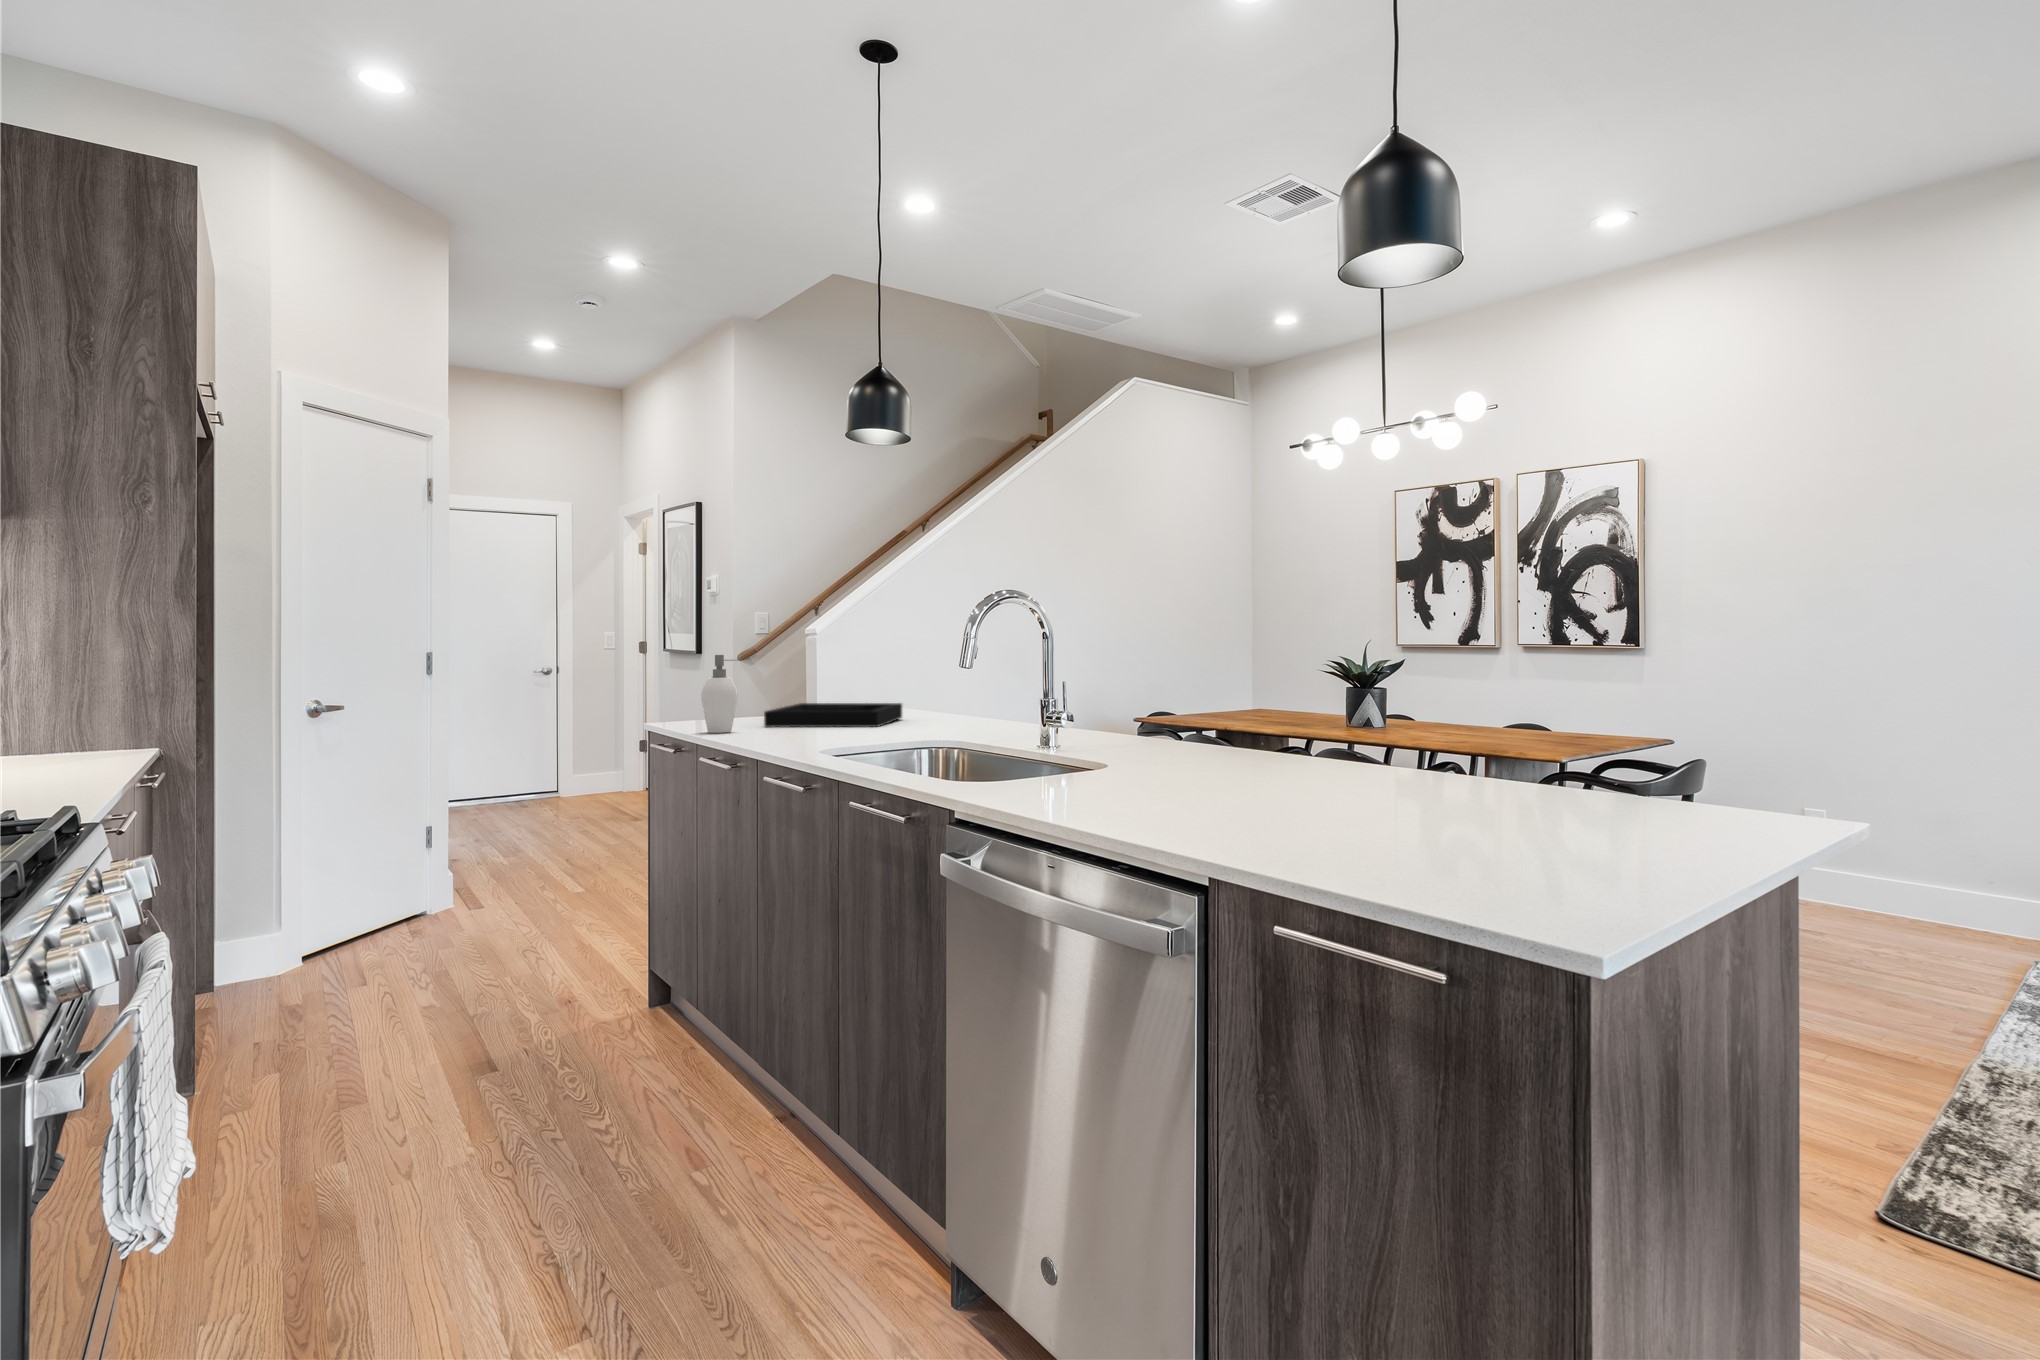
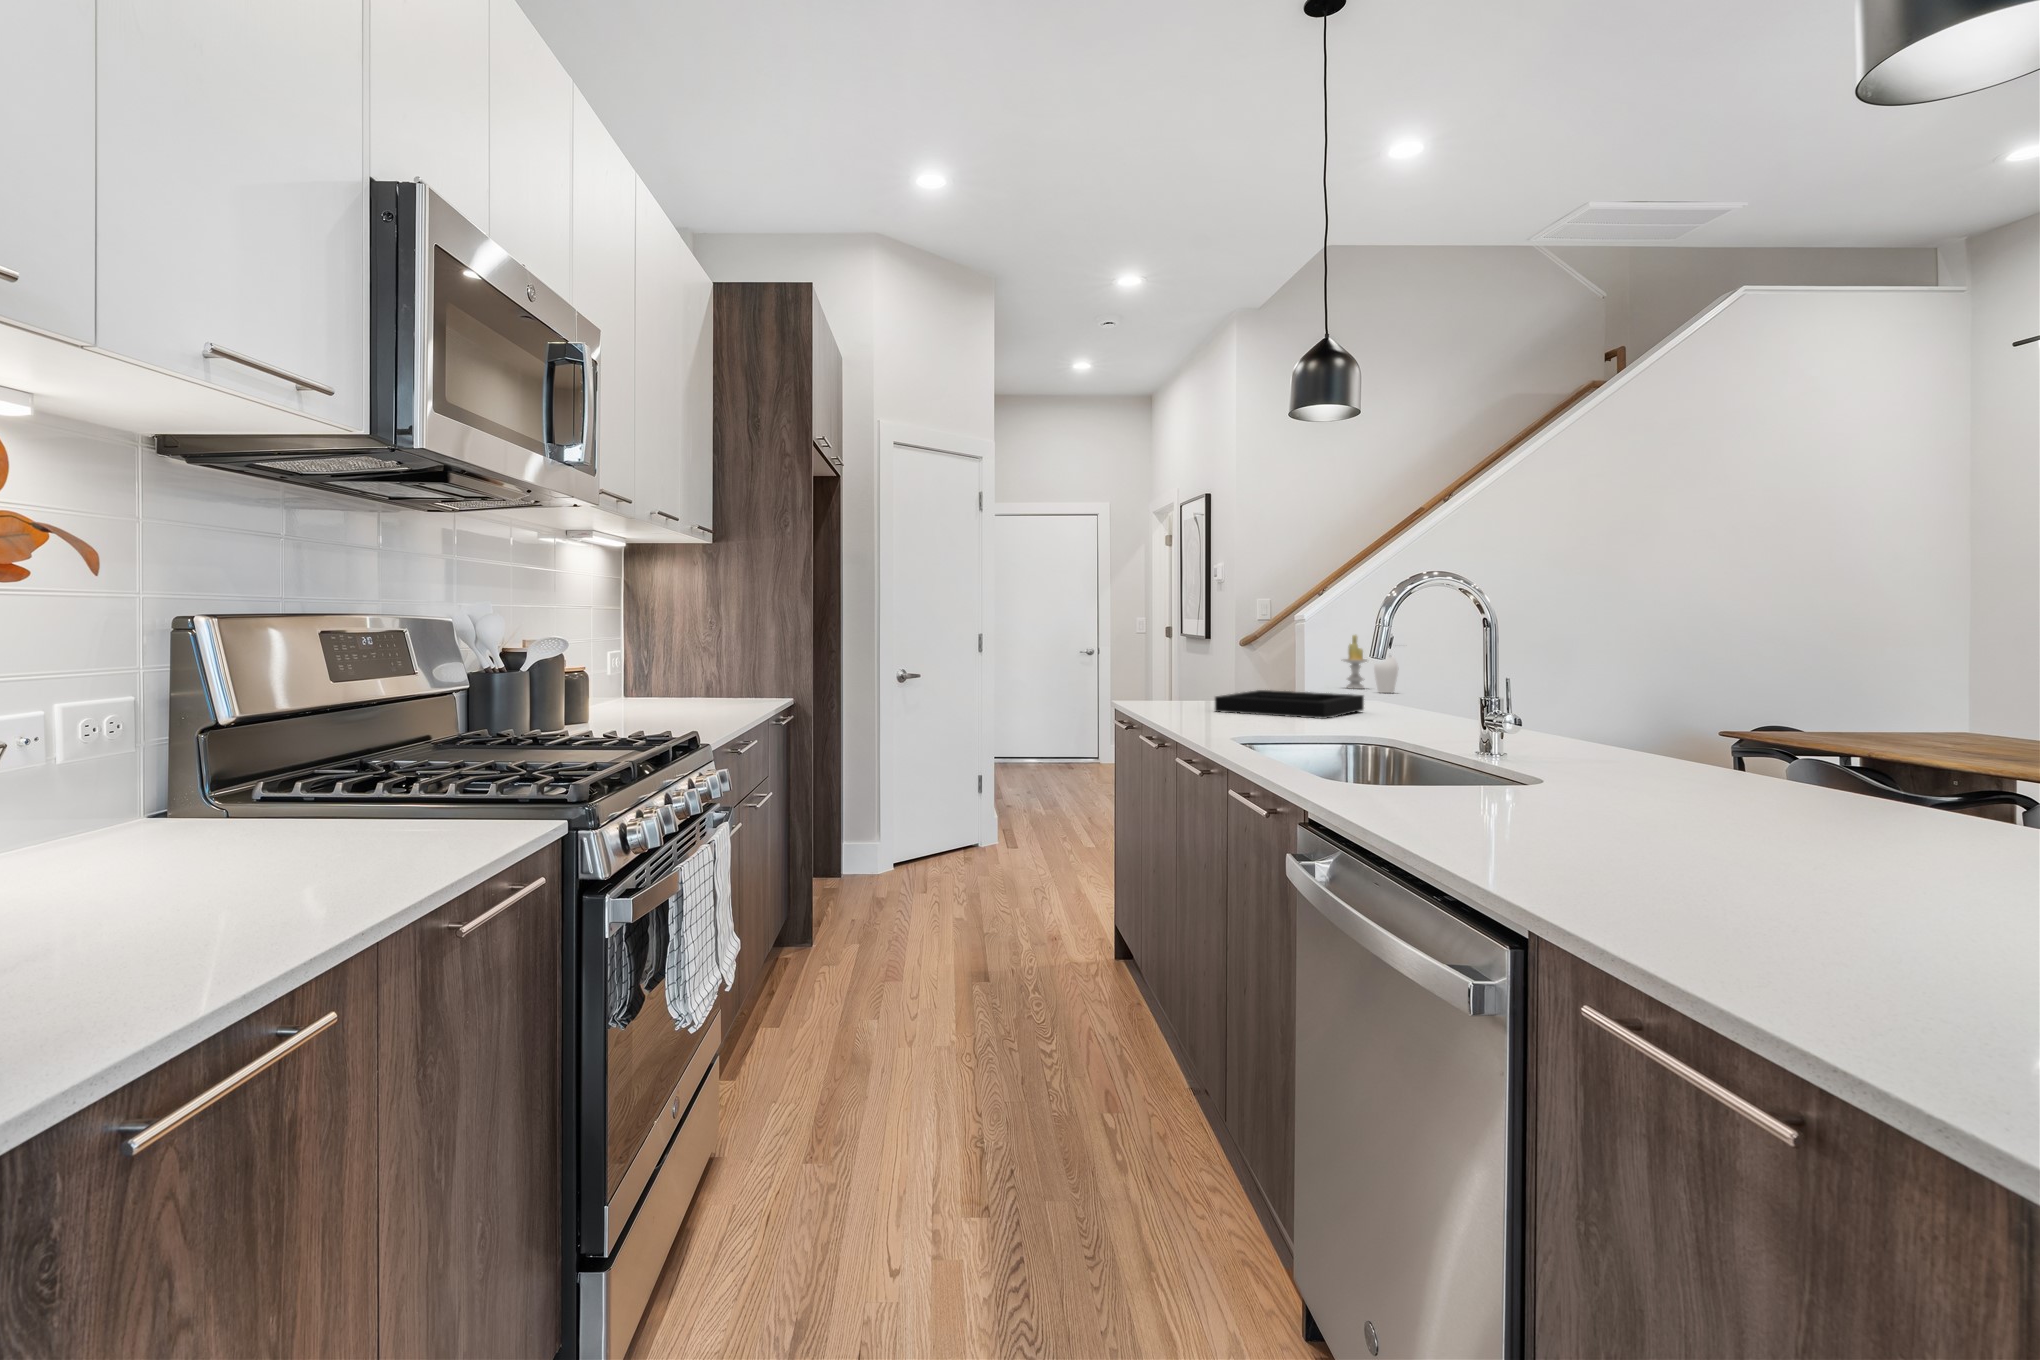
candle: none [849,648,876,700] -> present [1343,635,1367,689]
soap dispenser: present [701,655,739,733] -> present [1374,656,1398,693]

